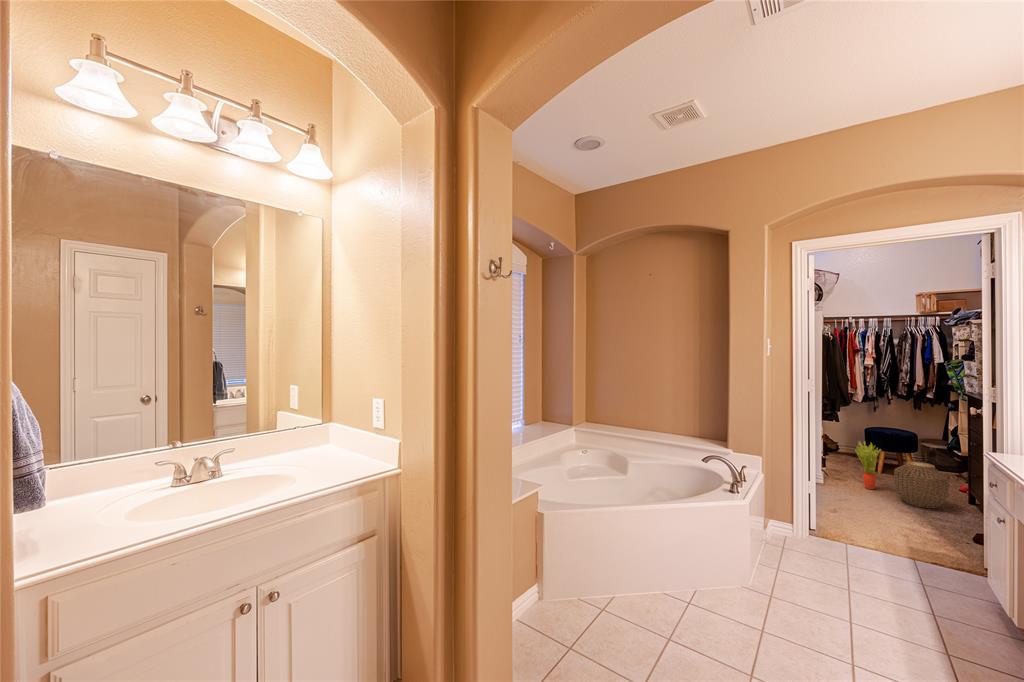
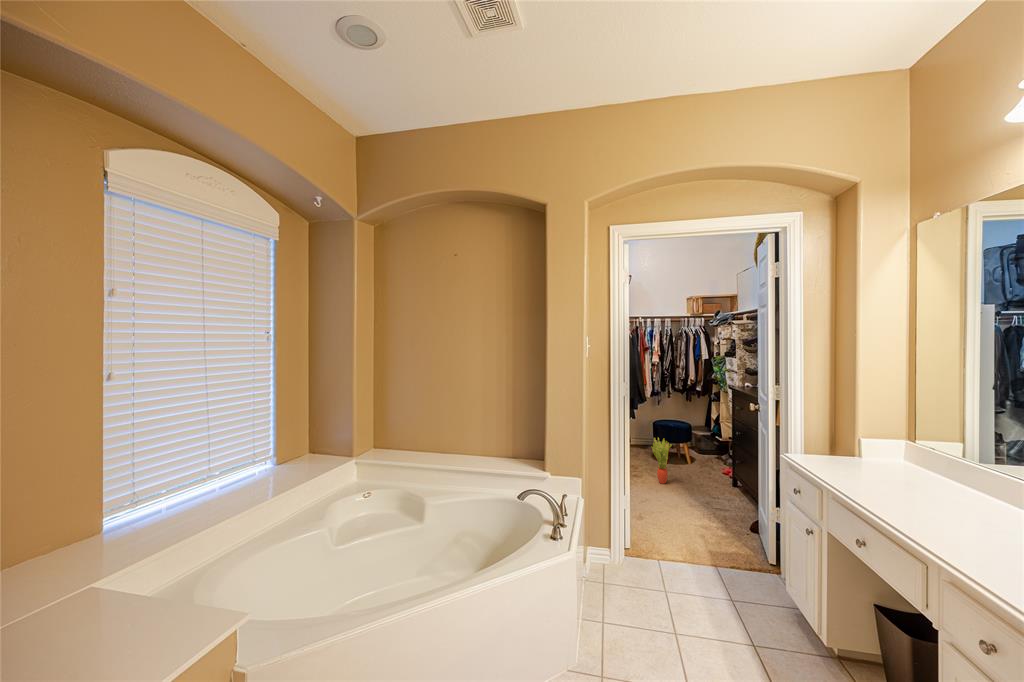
woven basket: present [894,461,949,508] -> none [683,454,723,498]

